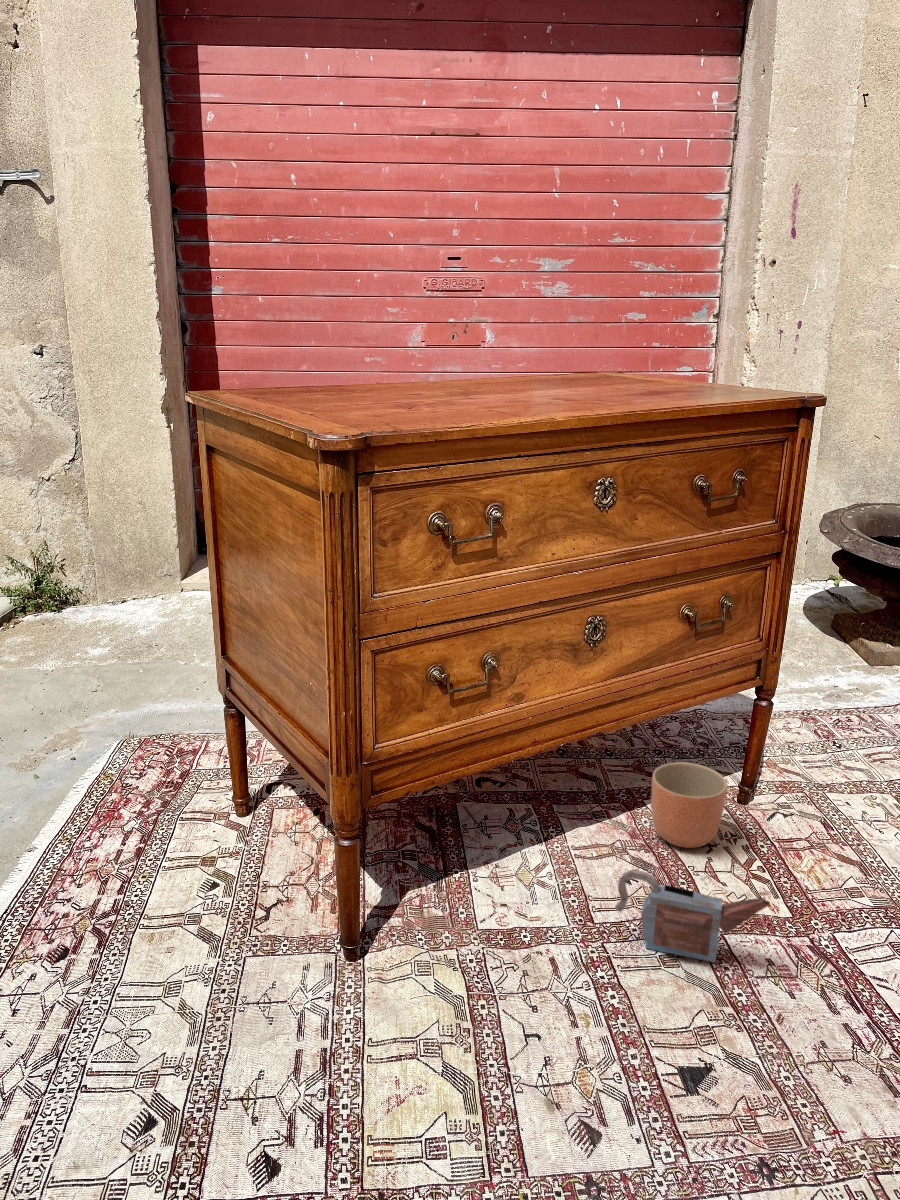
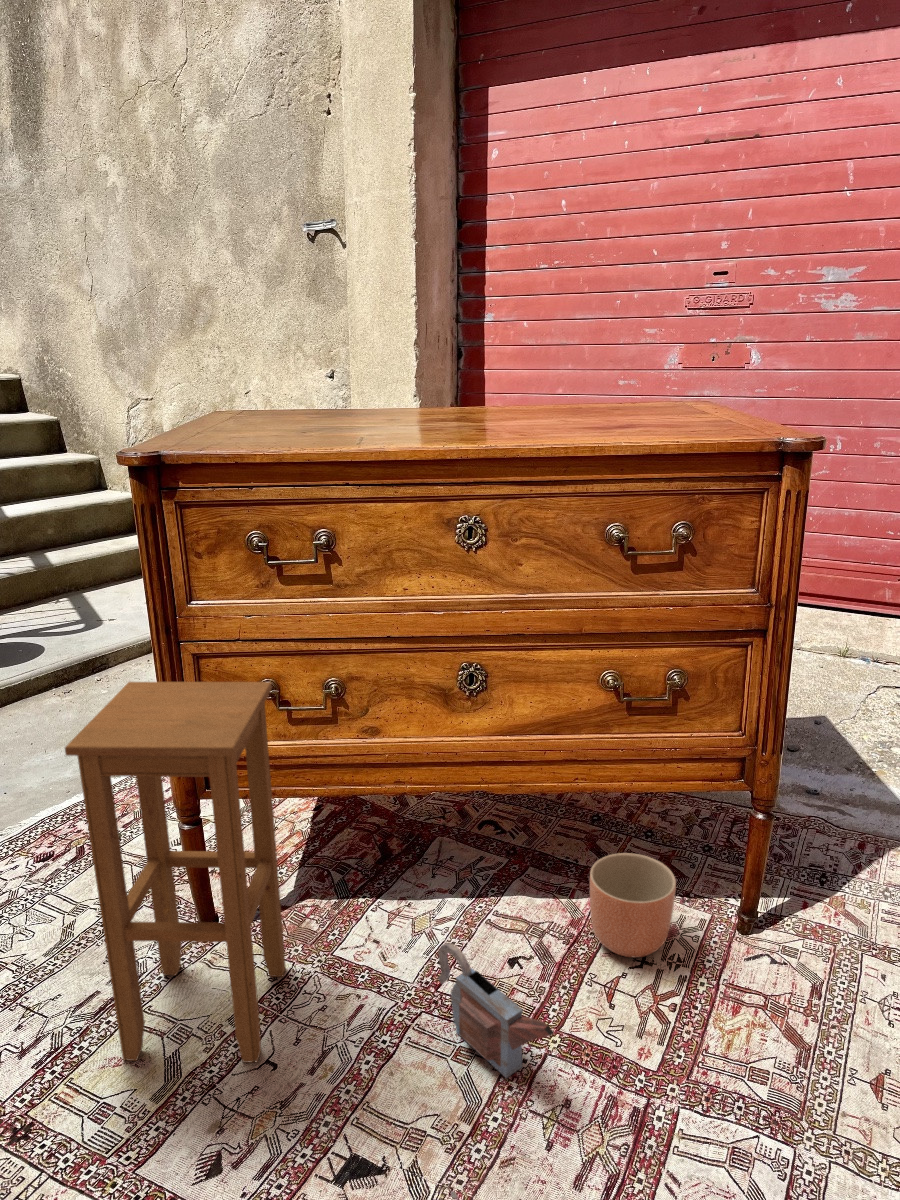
stool: none [321,665,549,1099] -> present [65,682,285,1062]

